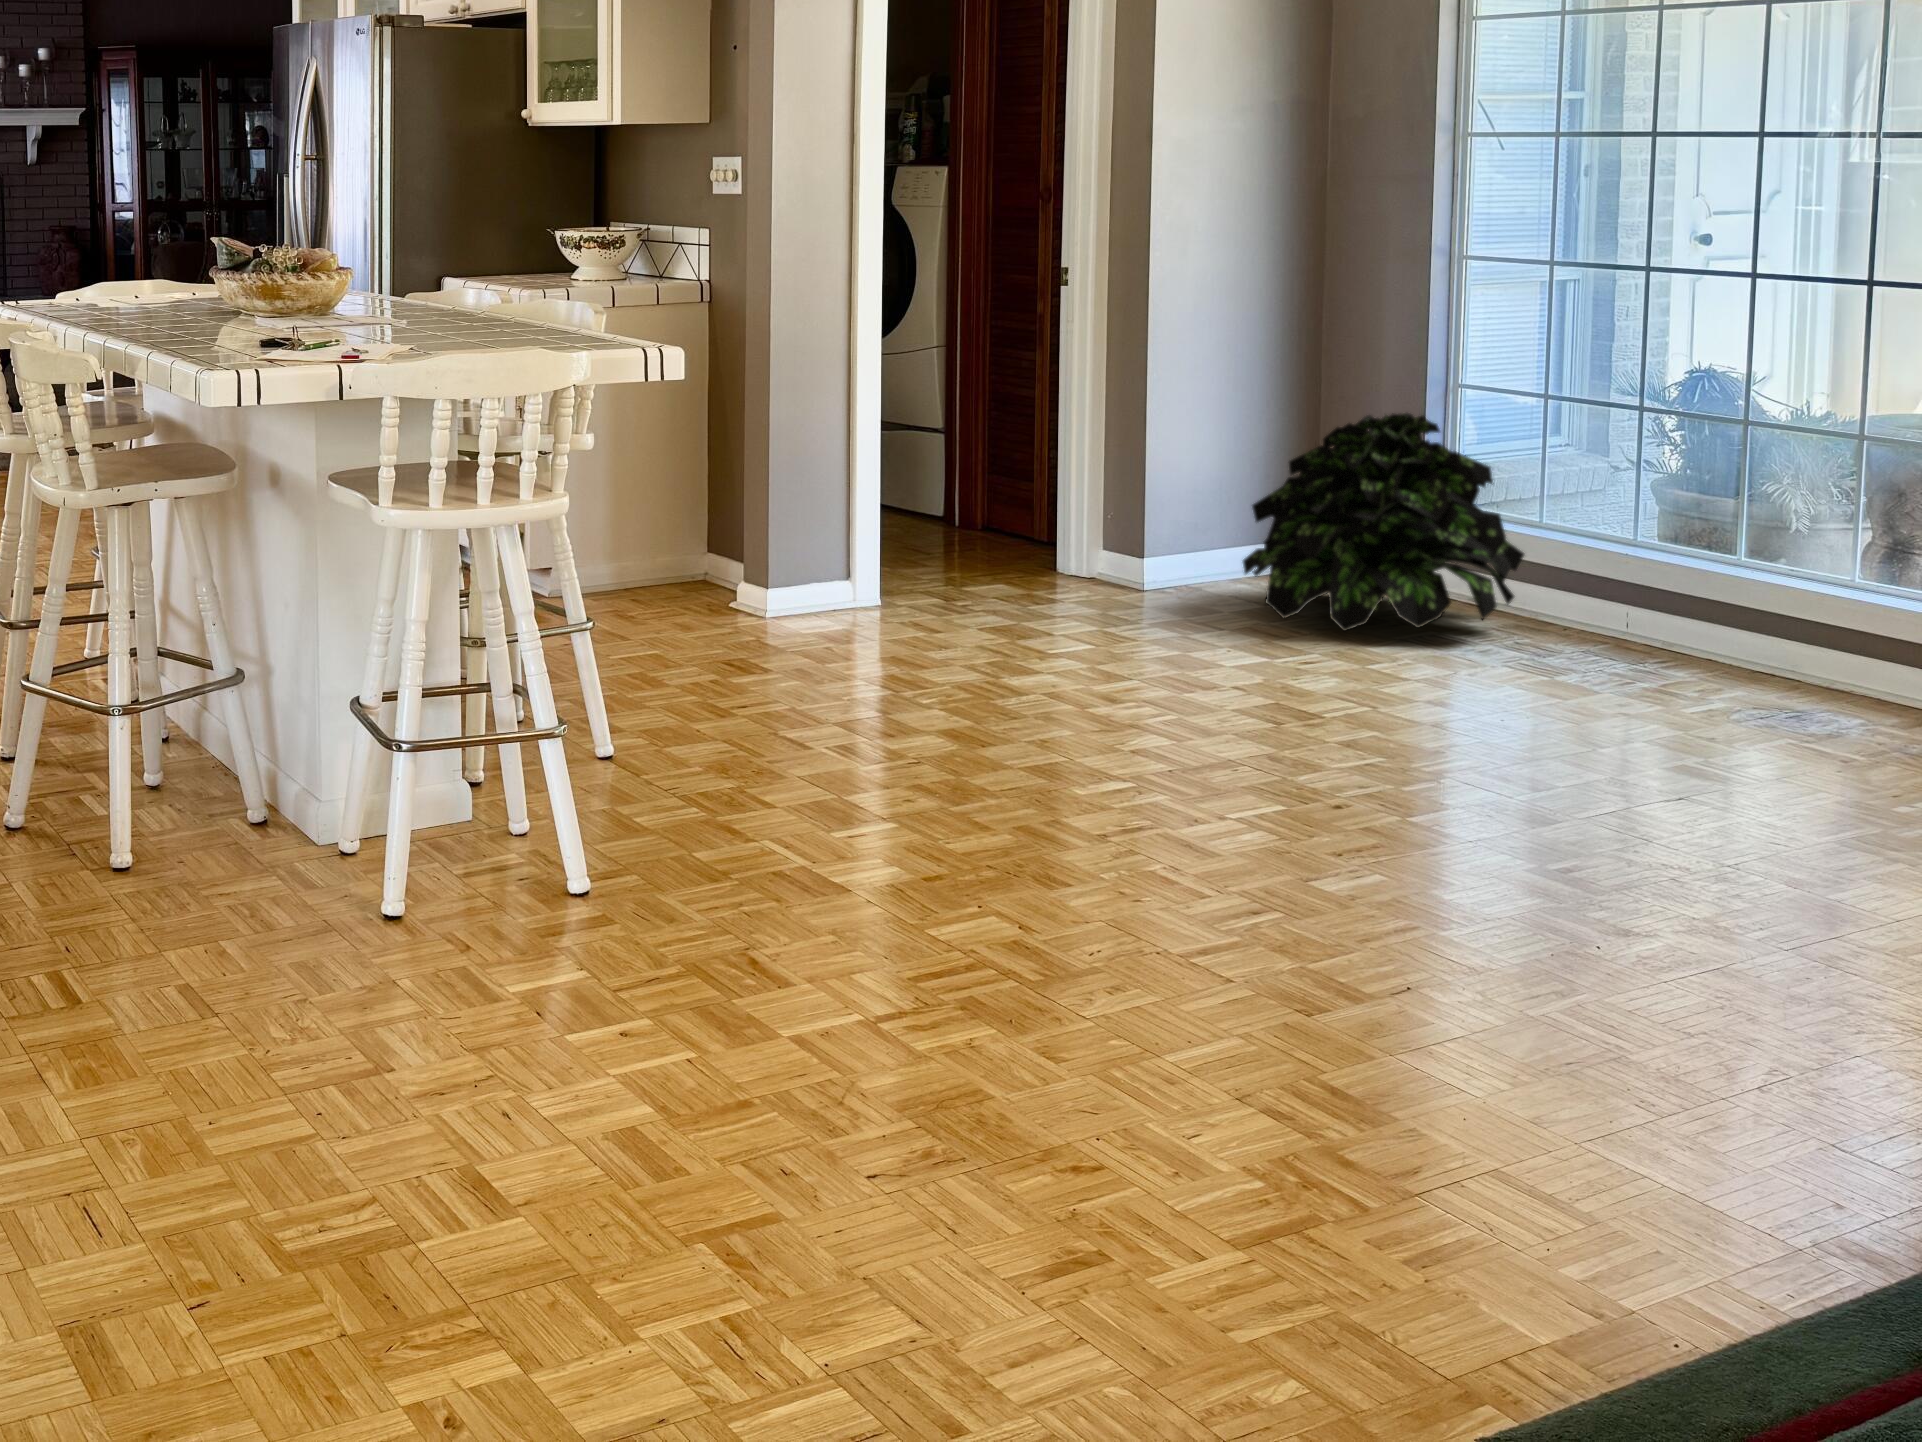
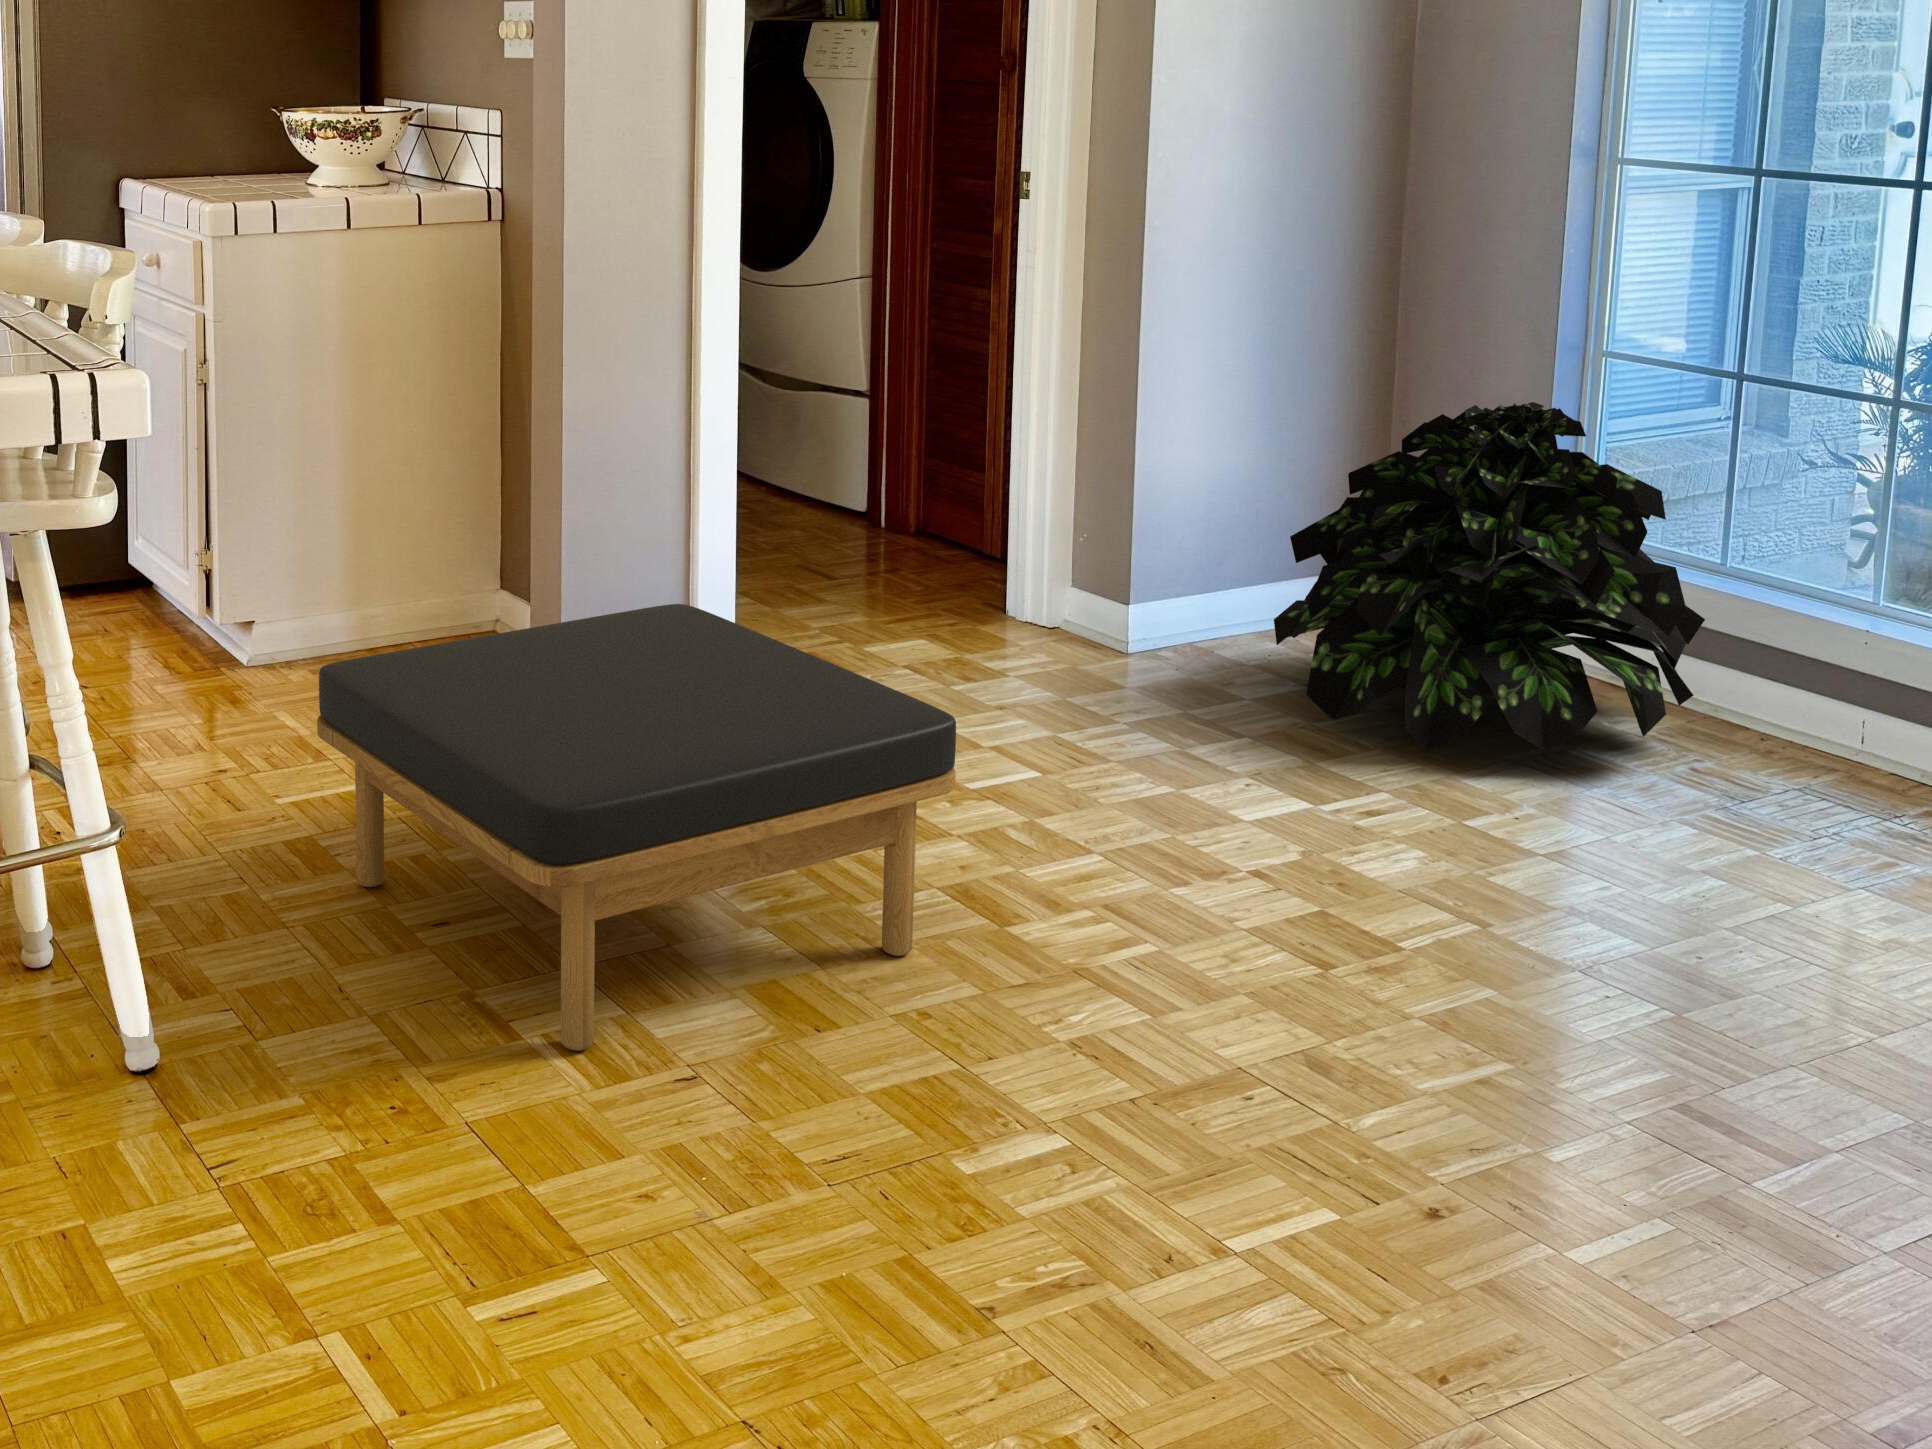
ottoman: none [671,532,1061,750] -> present [317,604,956,1051]

